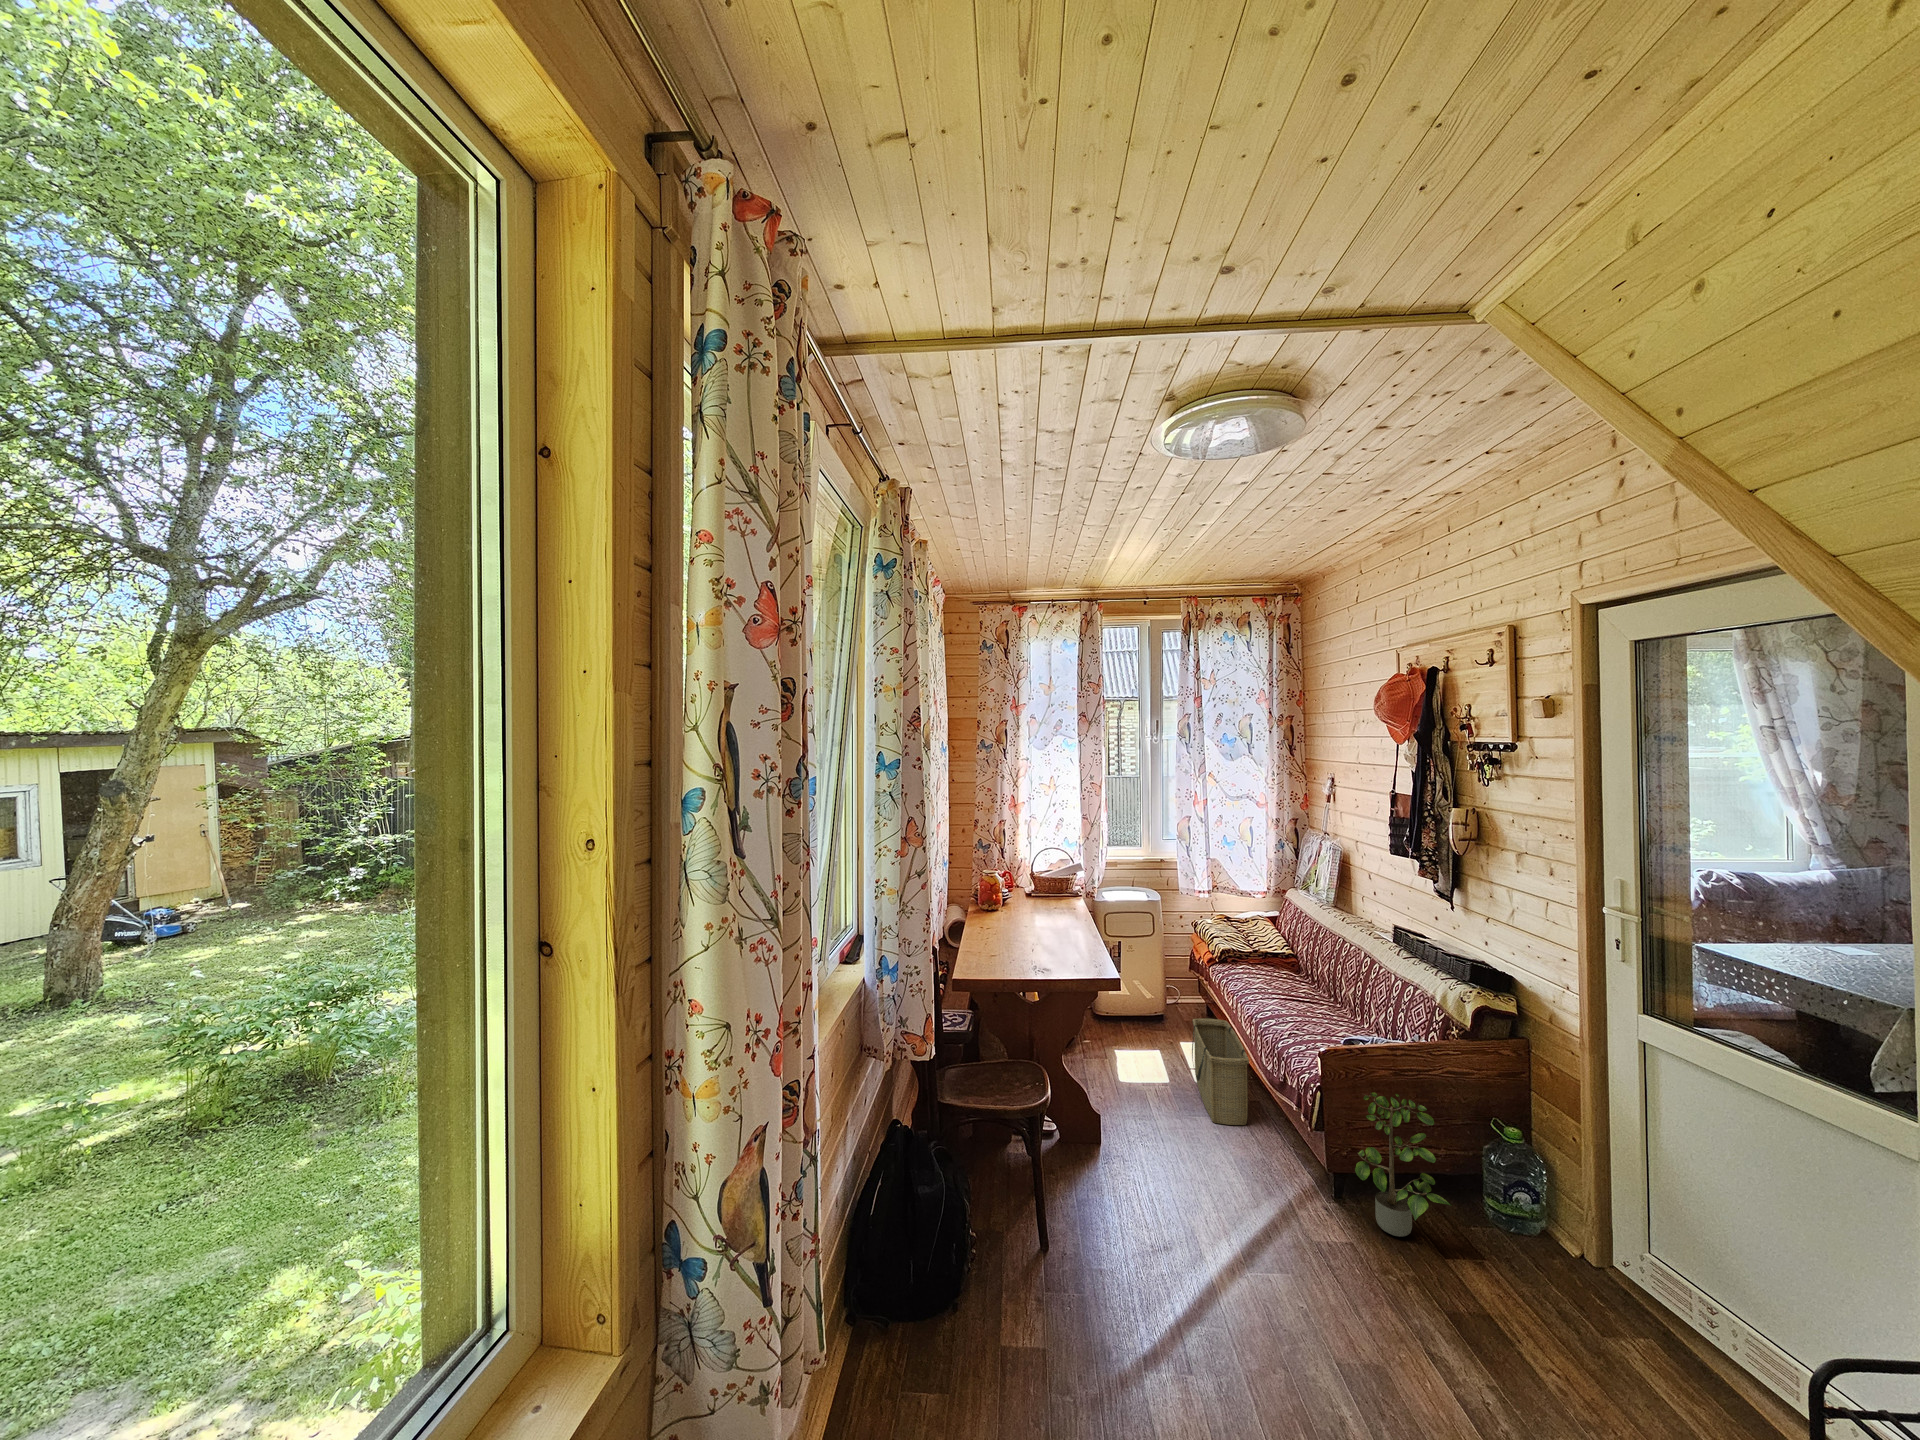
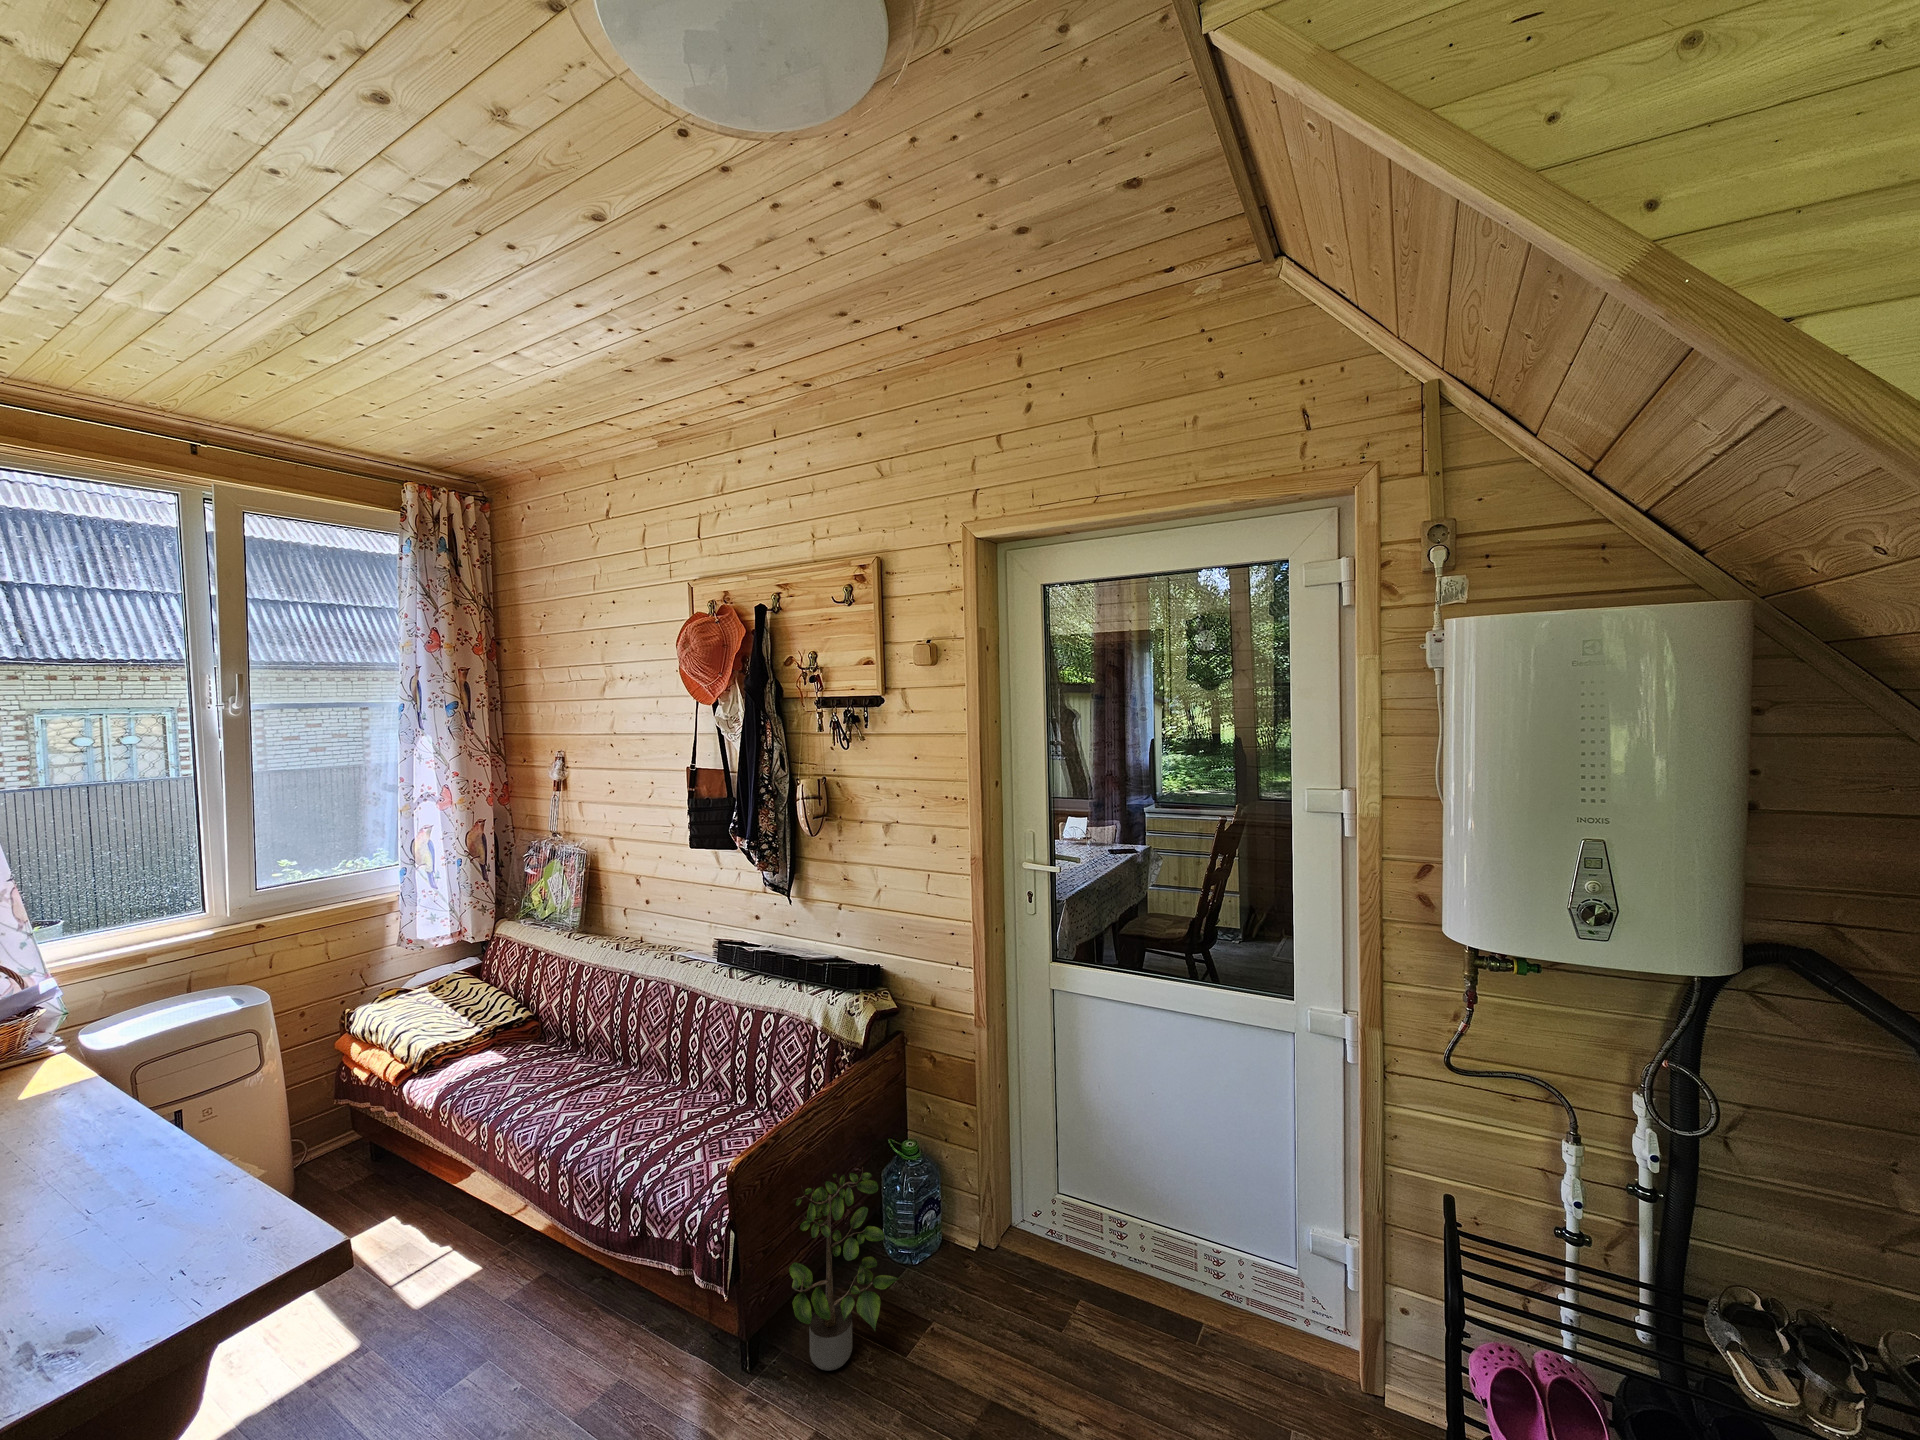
basket: present [1192,1019,1249,1125] -> none [409,1181,562,1384]

